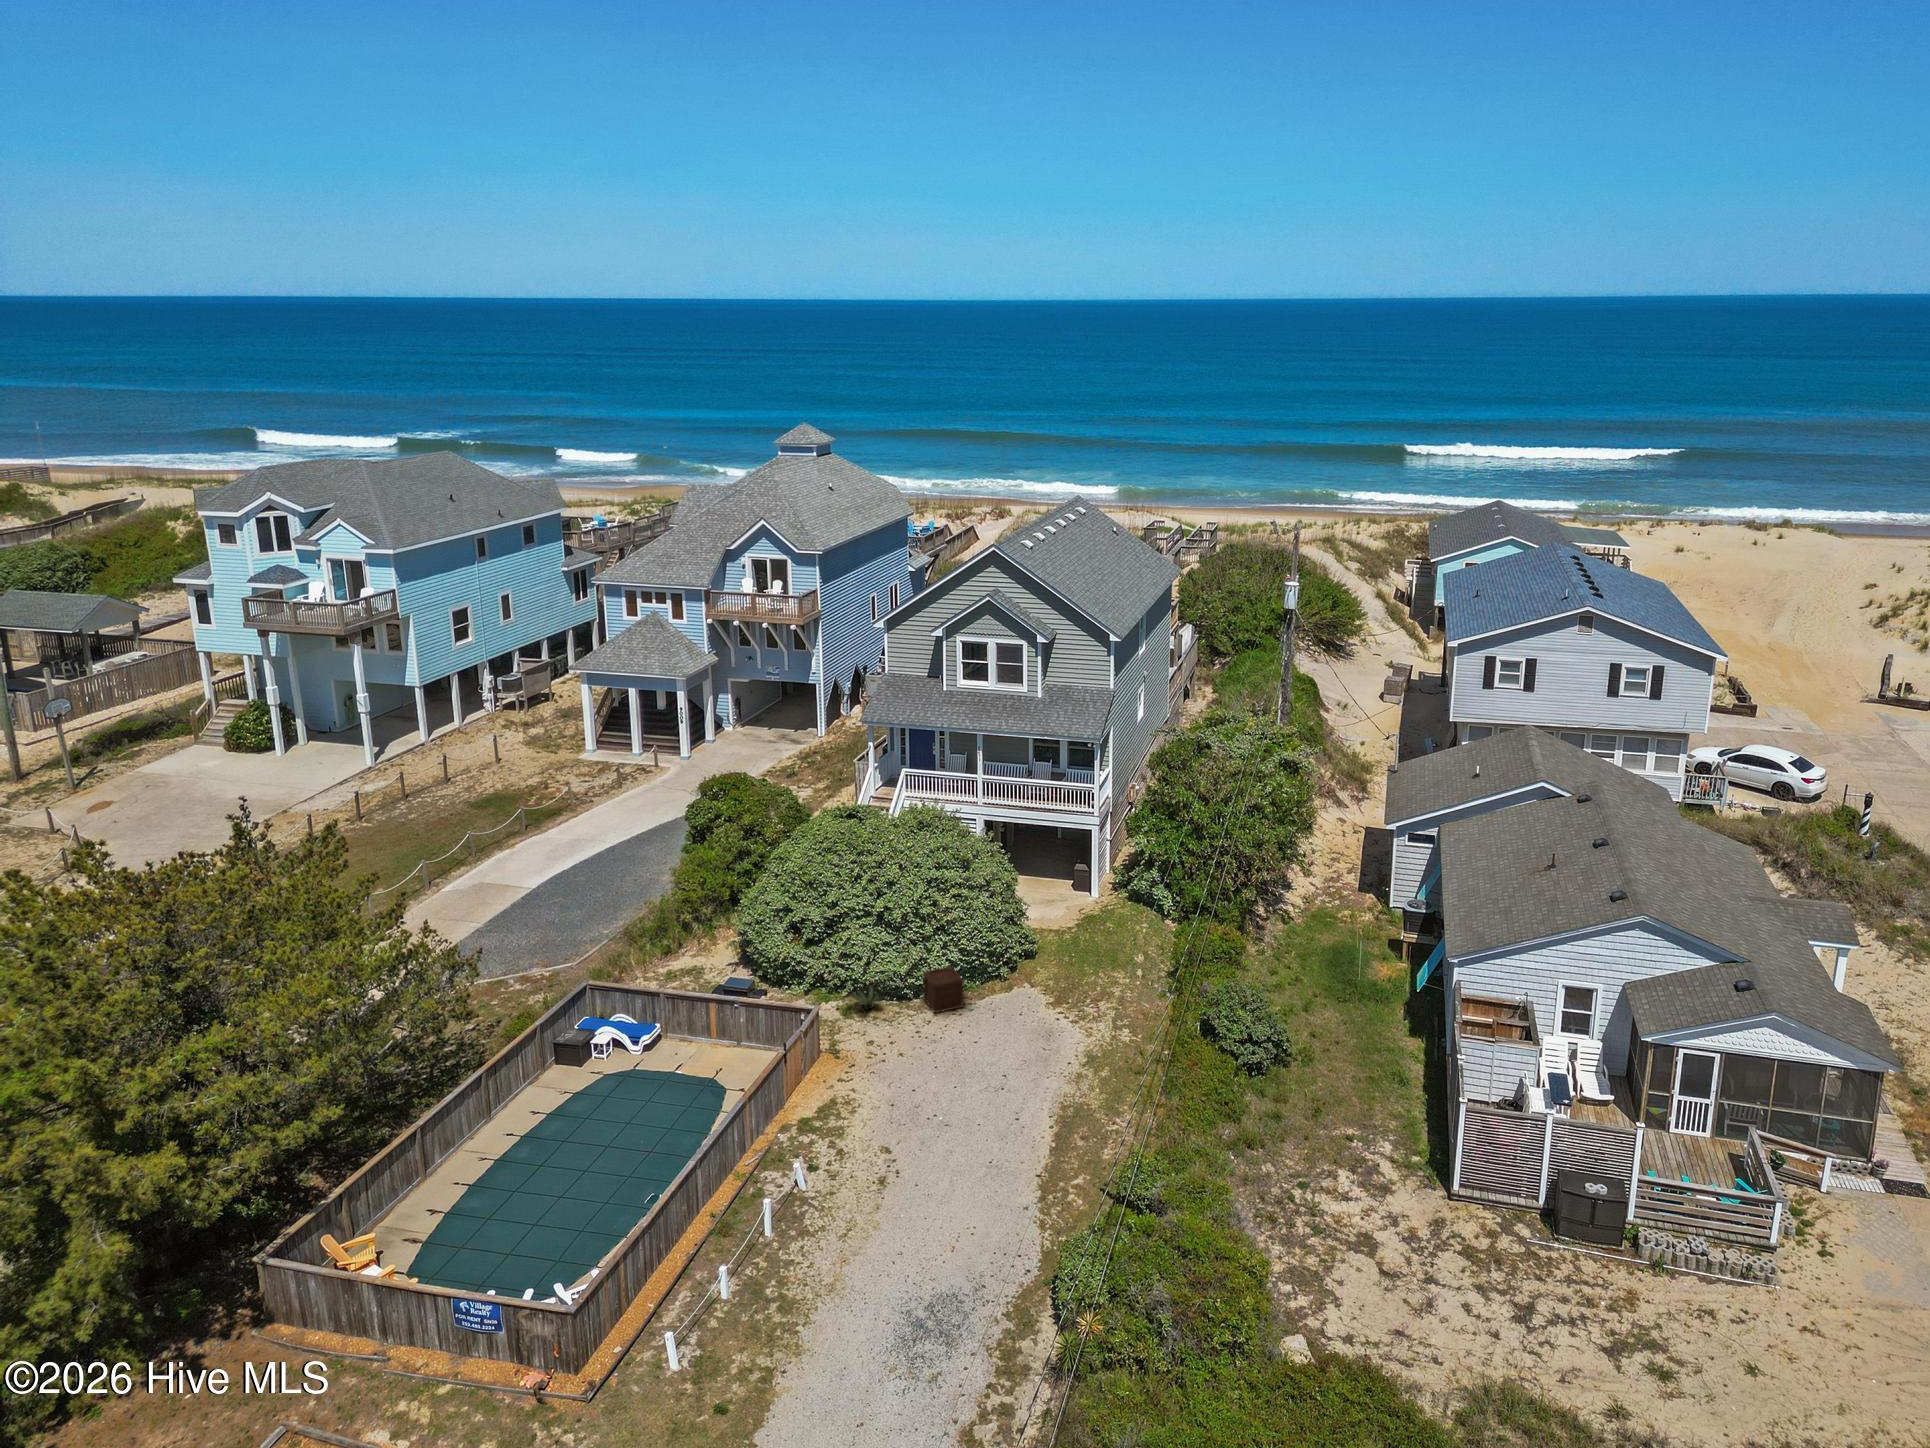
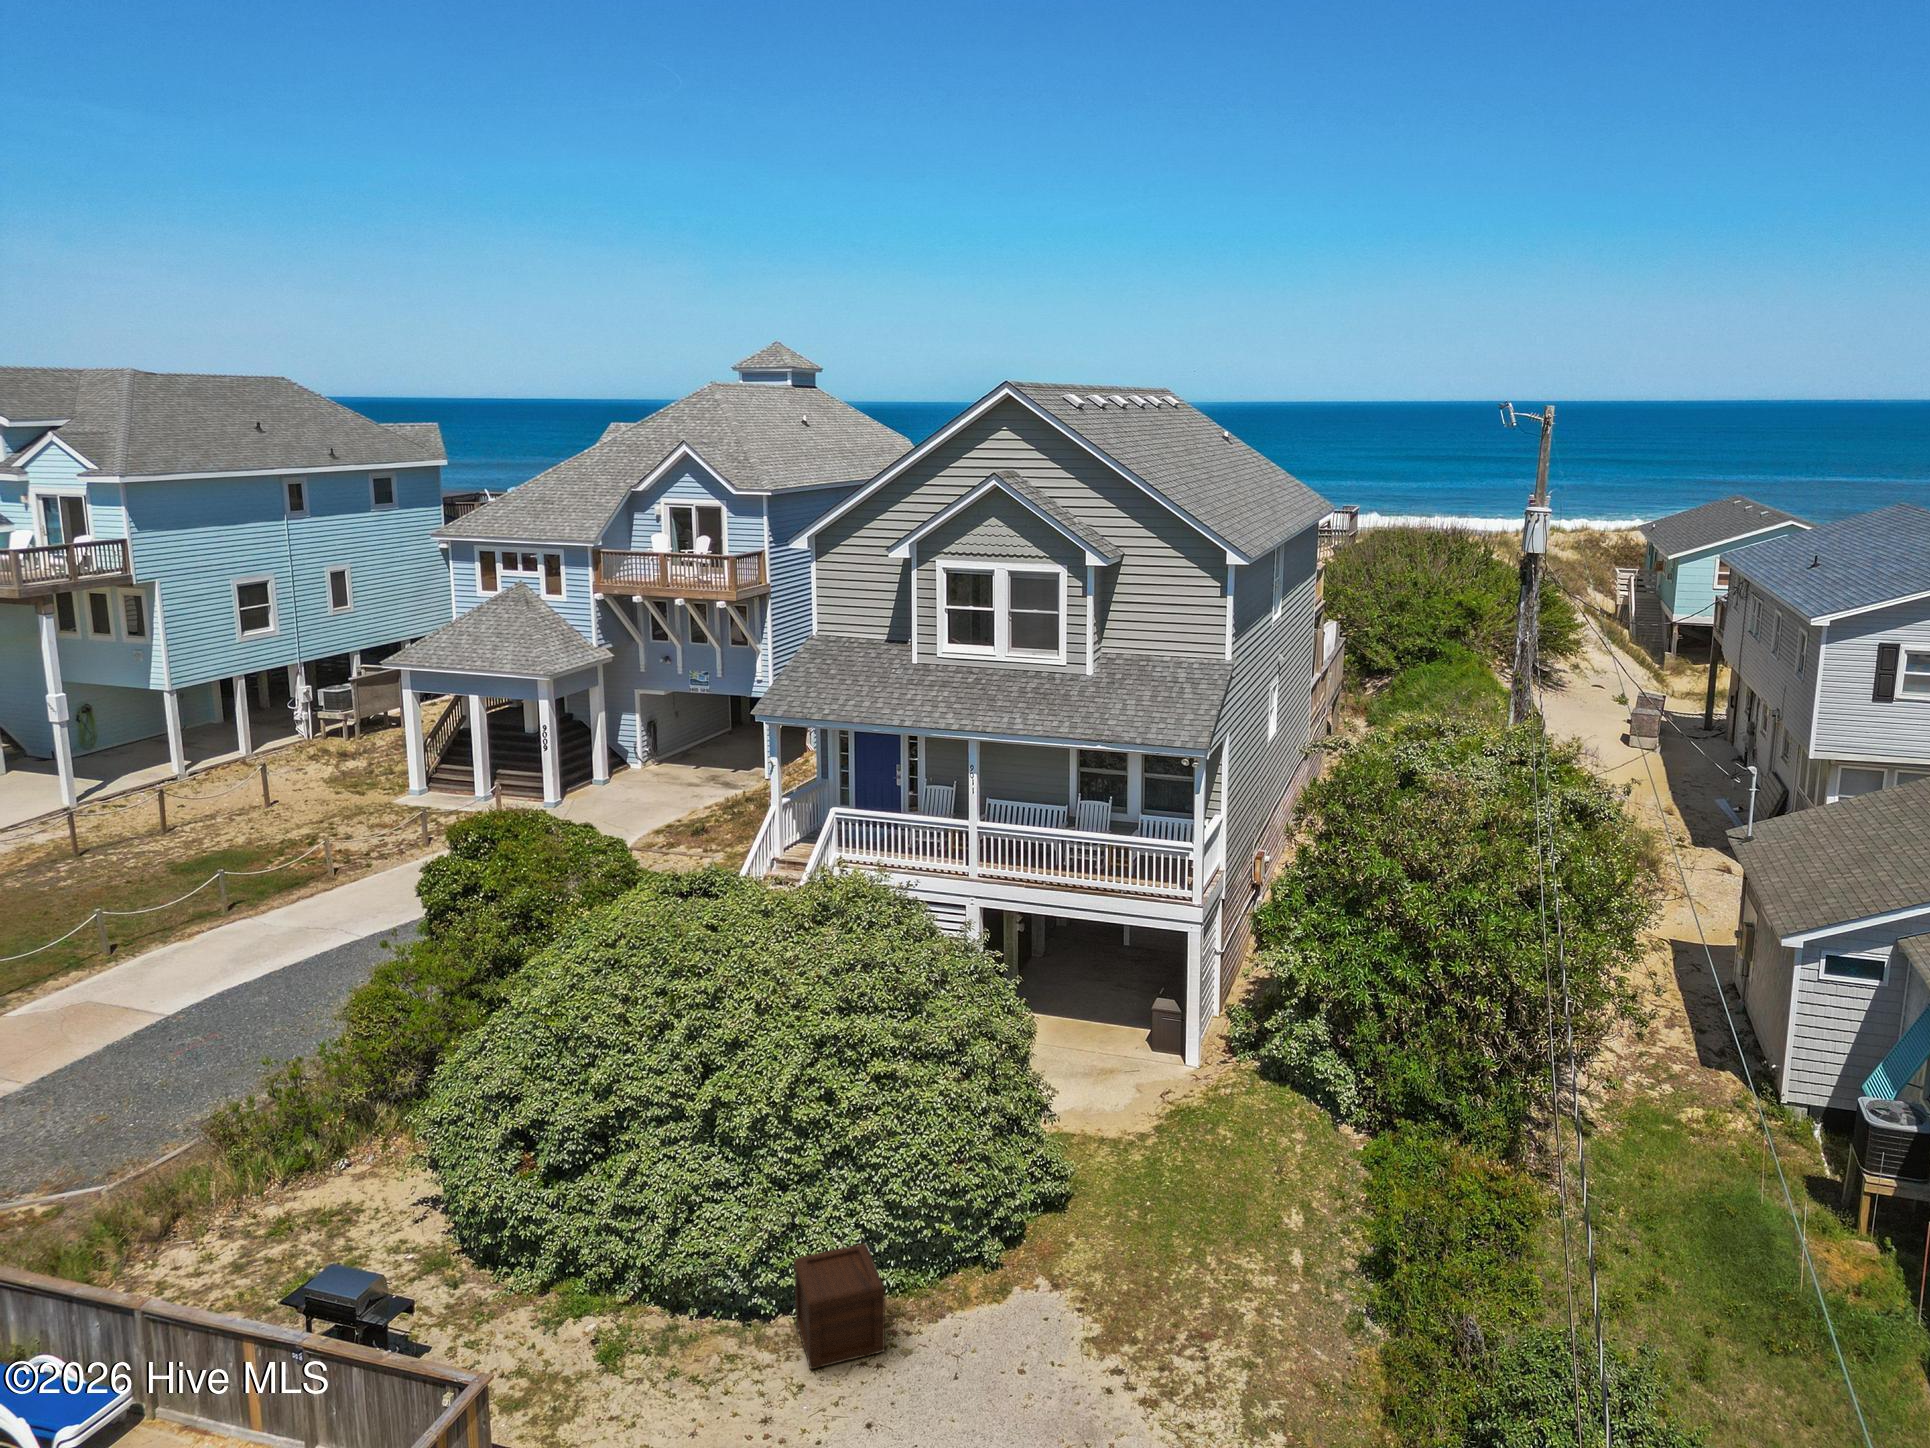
potted plant: present [848,985,885,1010] -> none [609,1281,701,1354]

